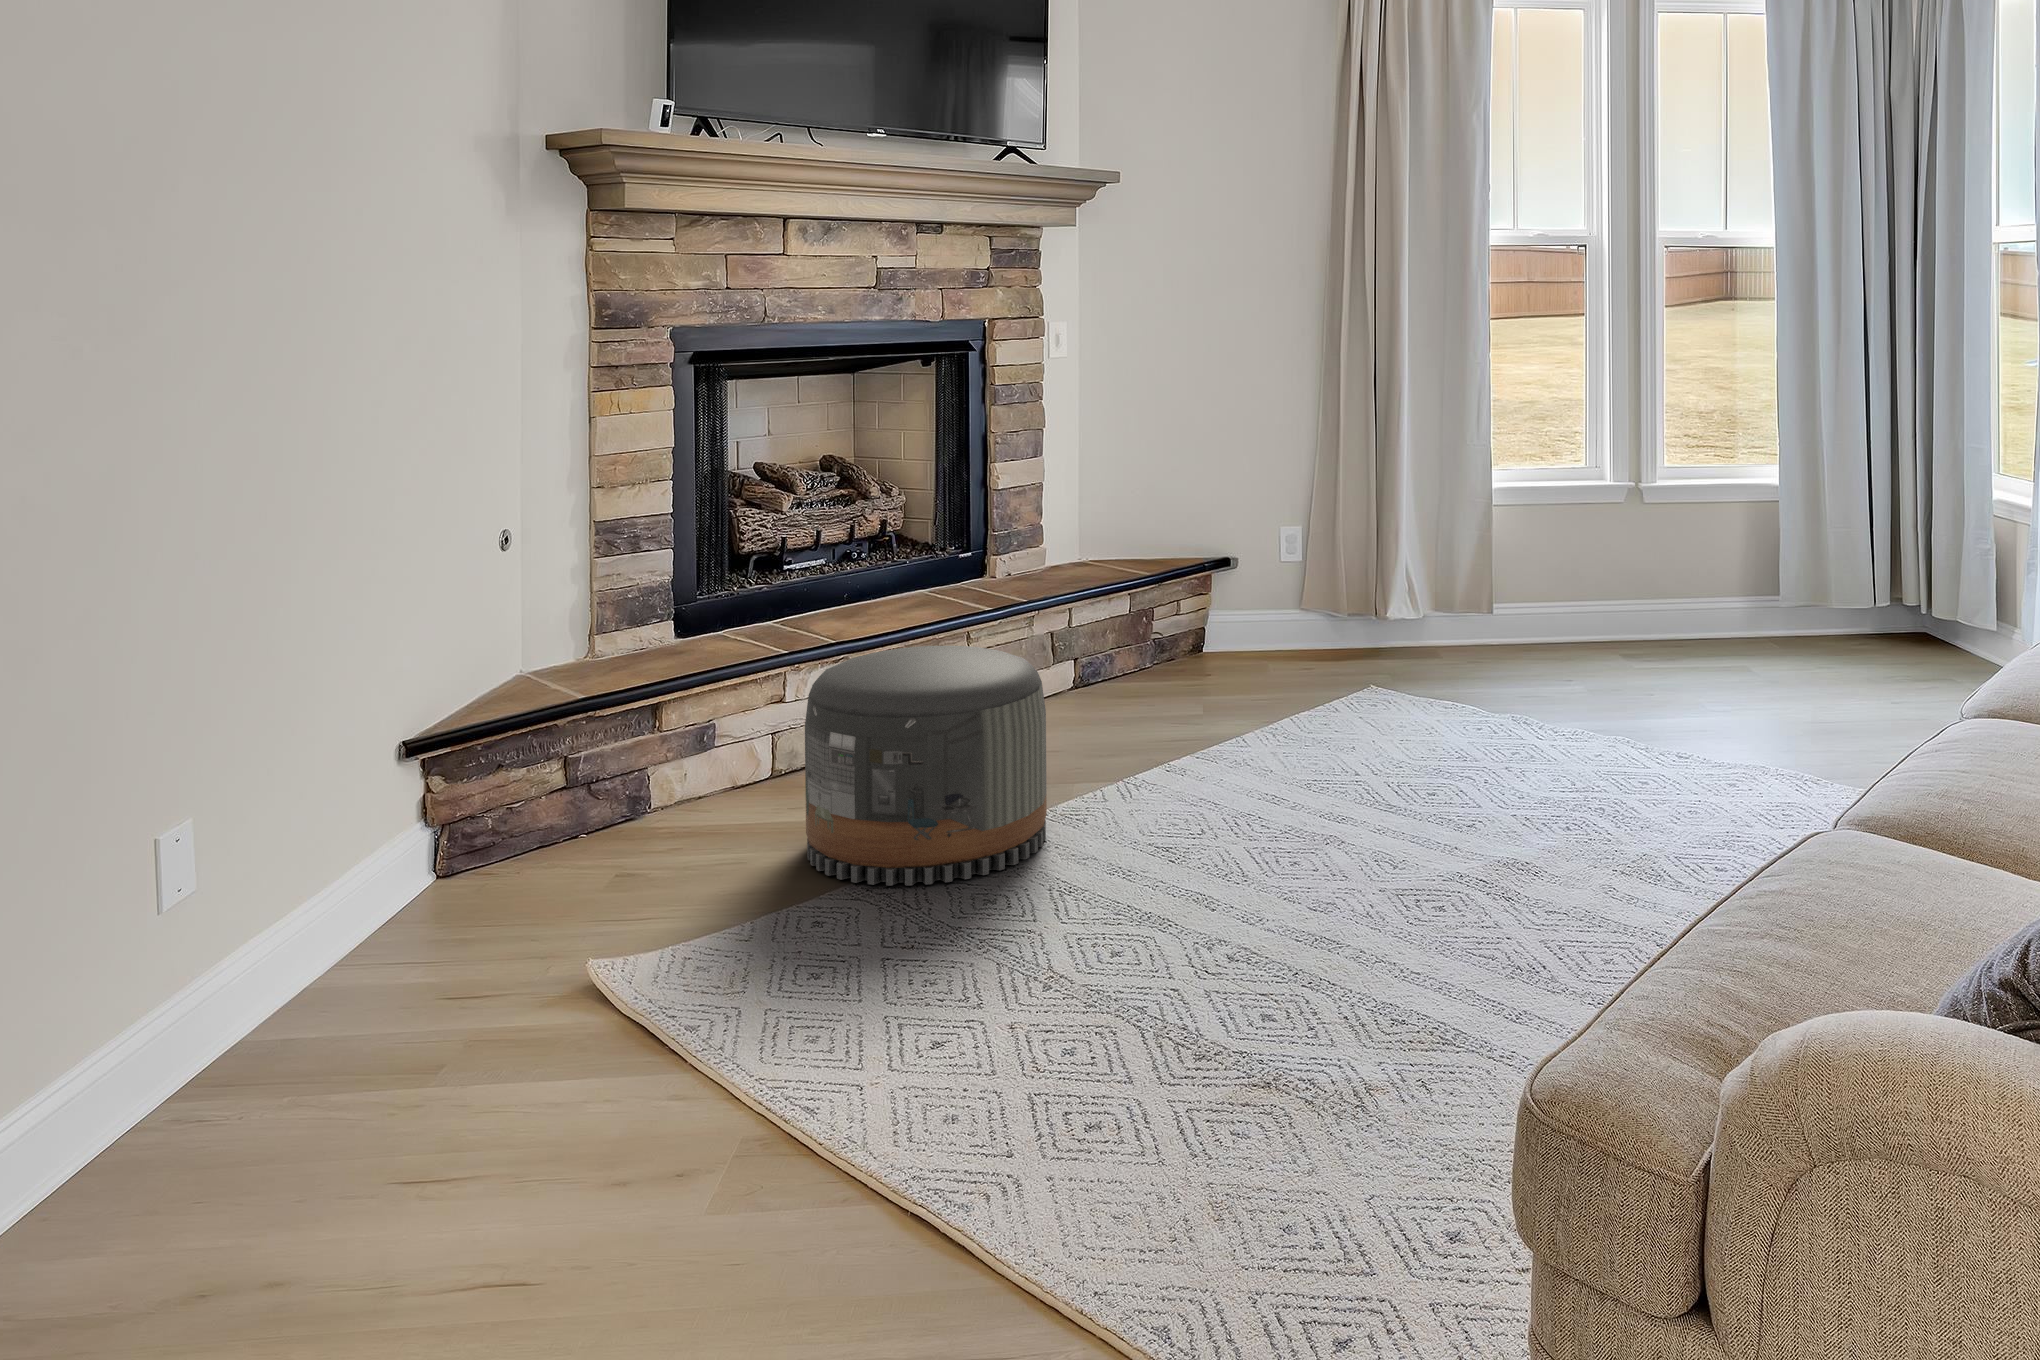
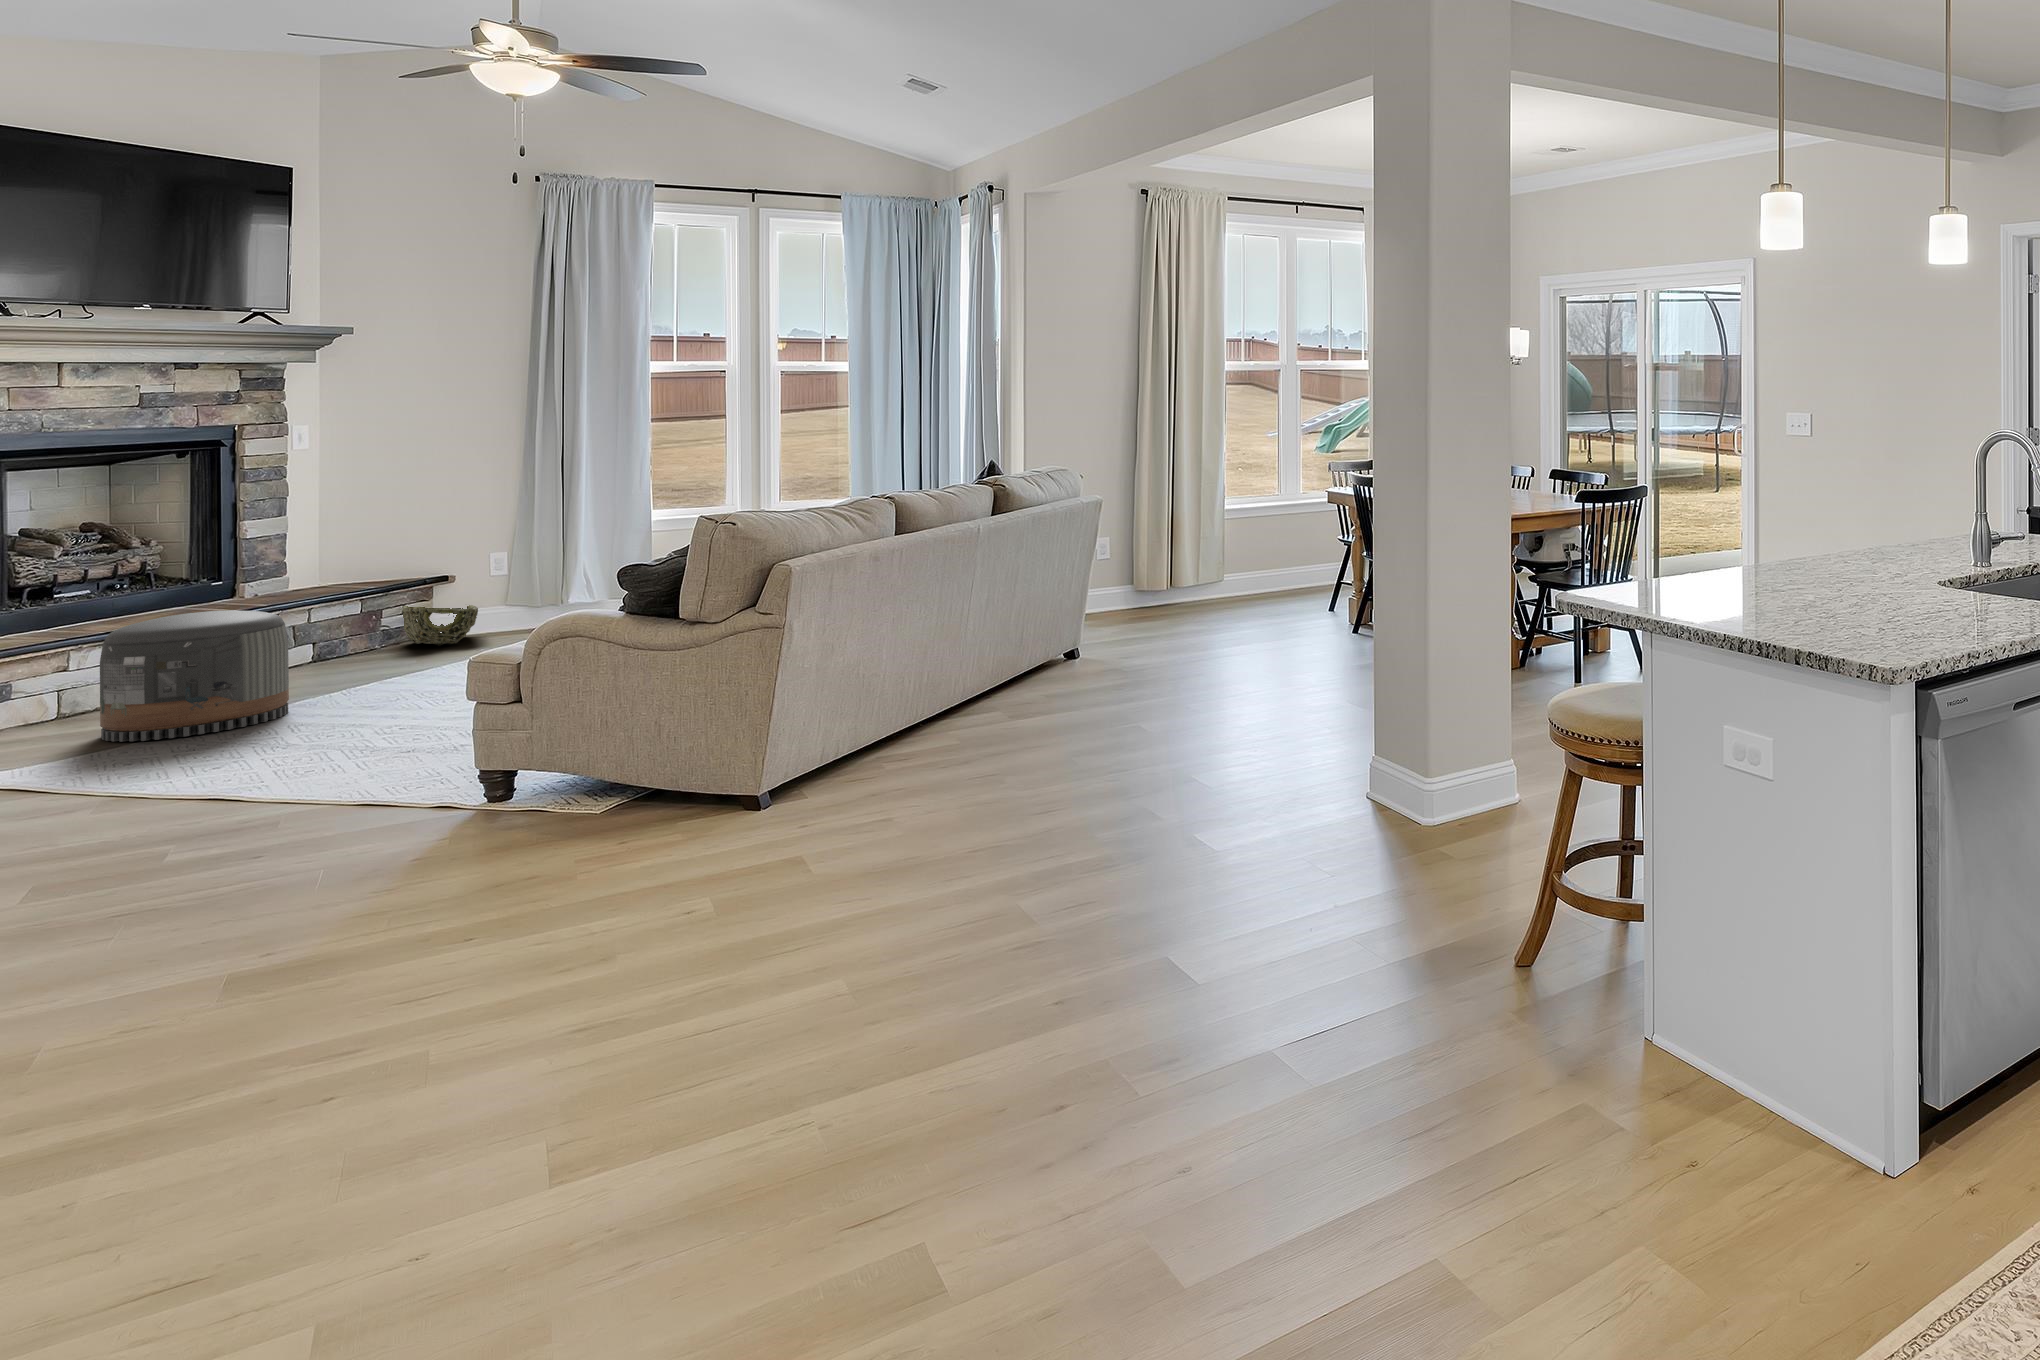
woven basket: none [1175,599,1276,679] -> present [403,605,478,645]

